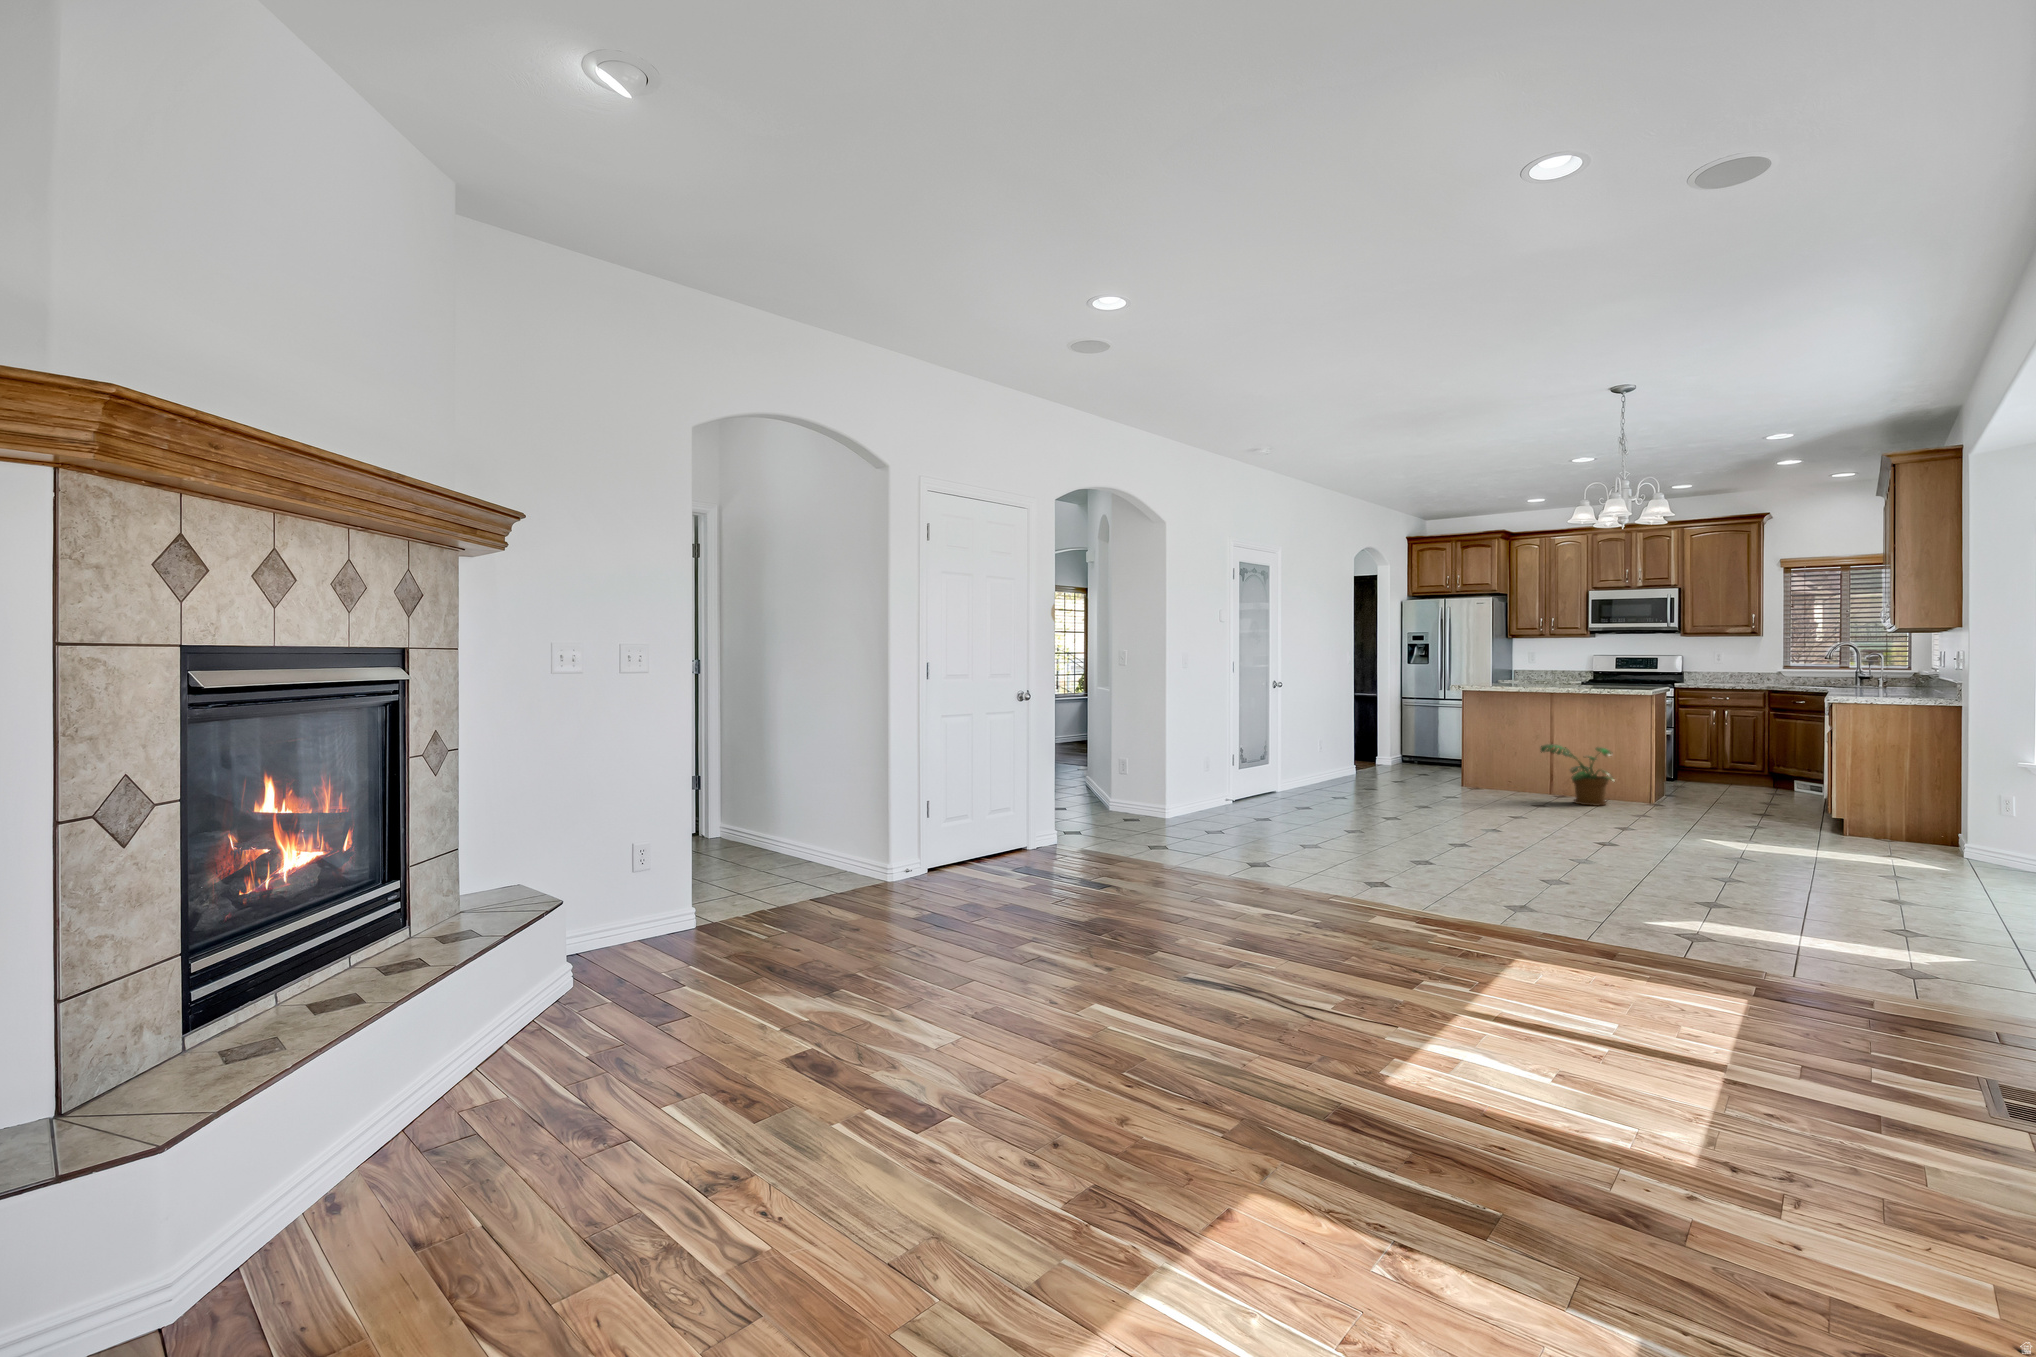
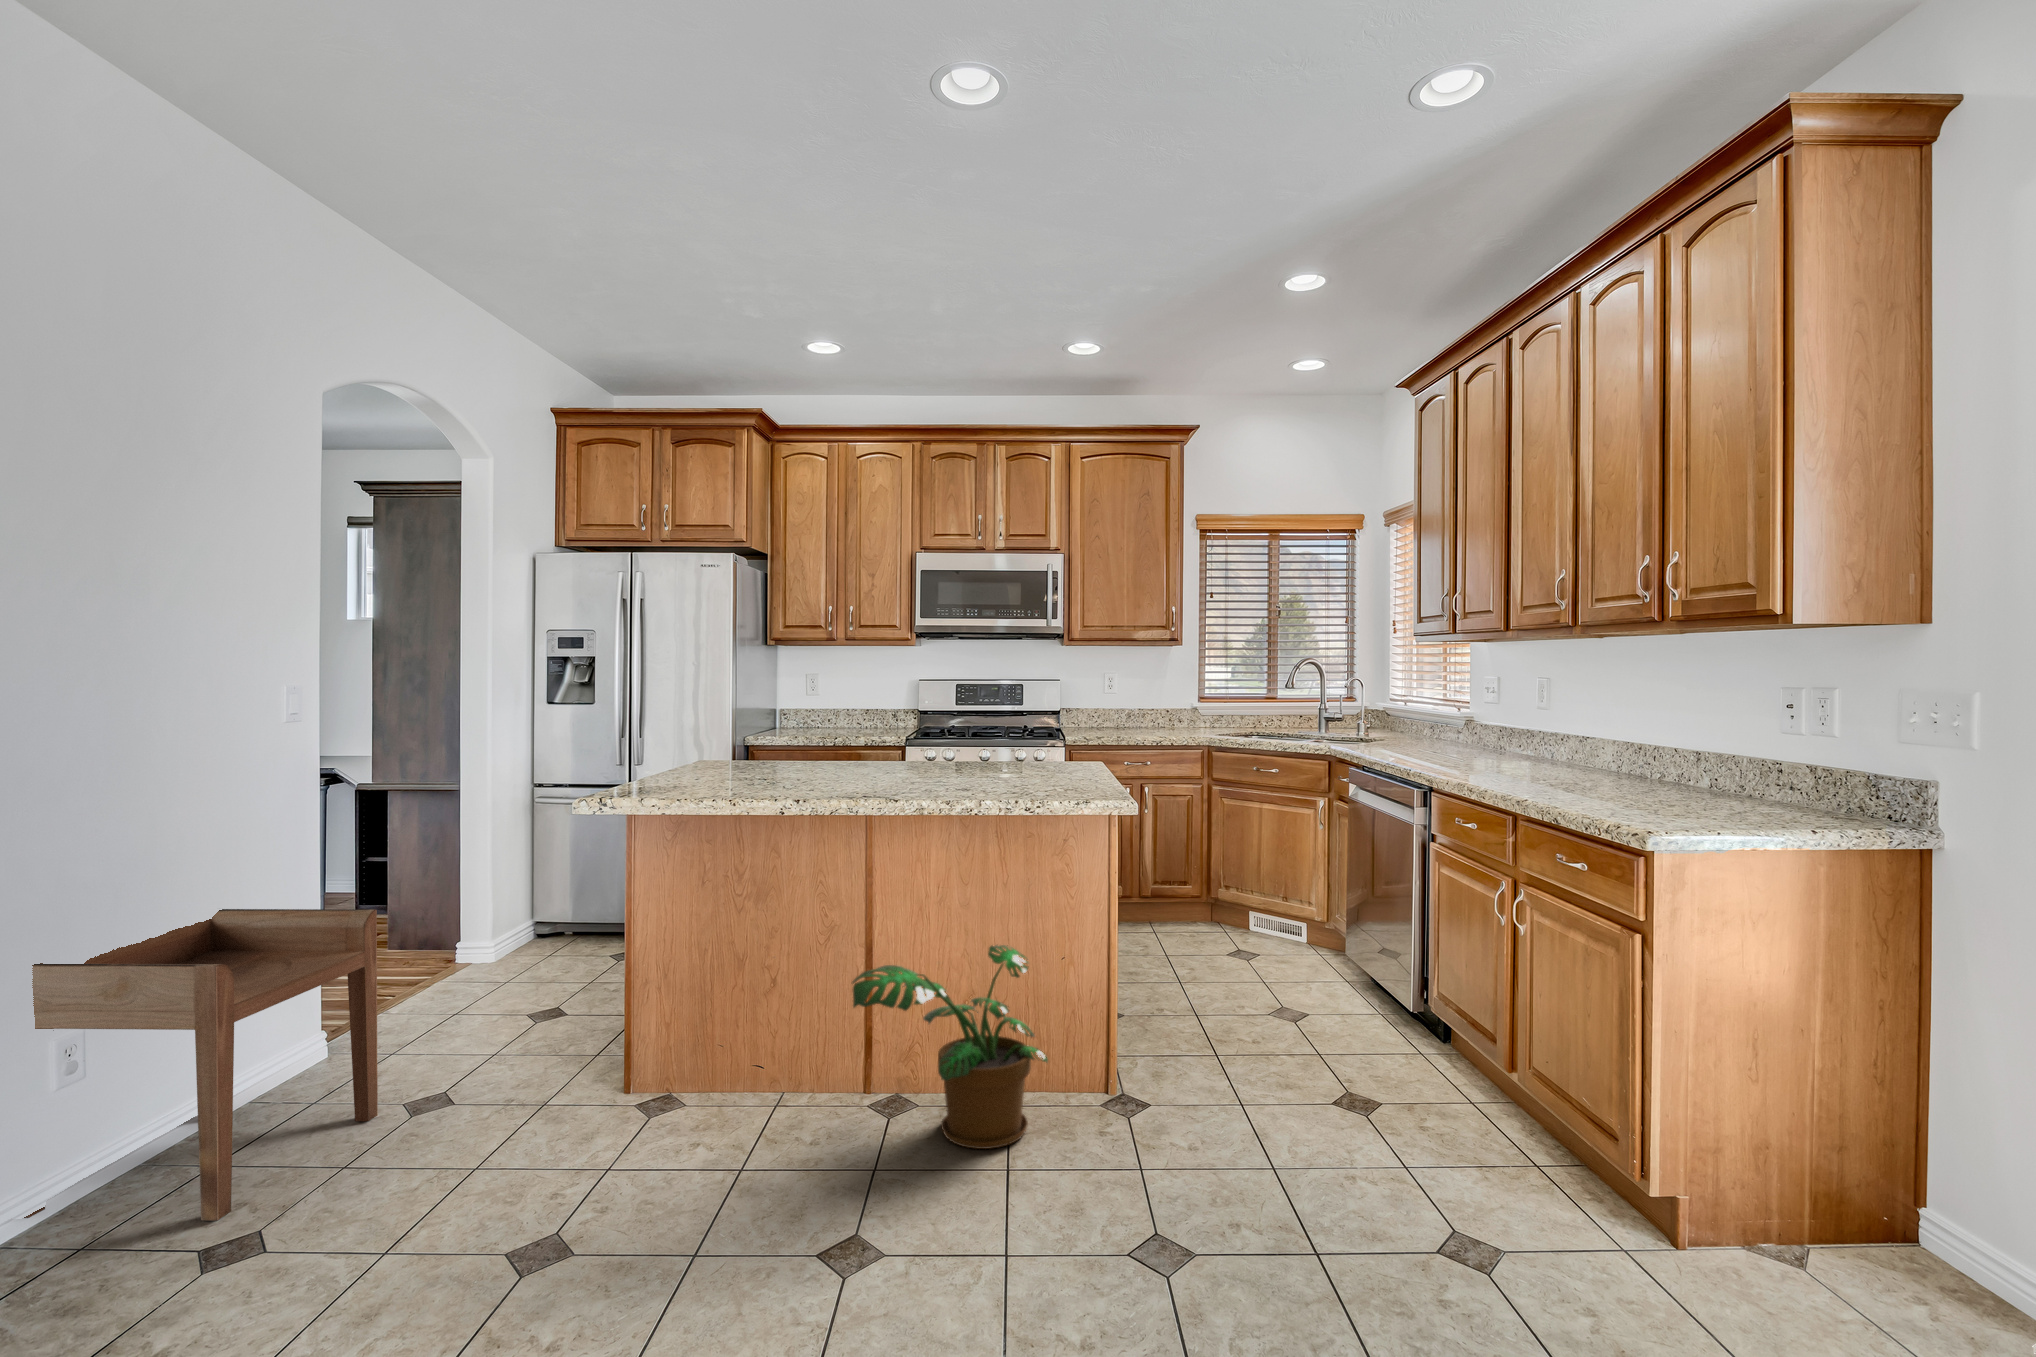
side table: none [1307,720,1382,790] -> present [24,909,378,1221]

